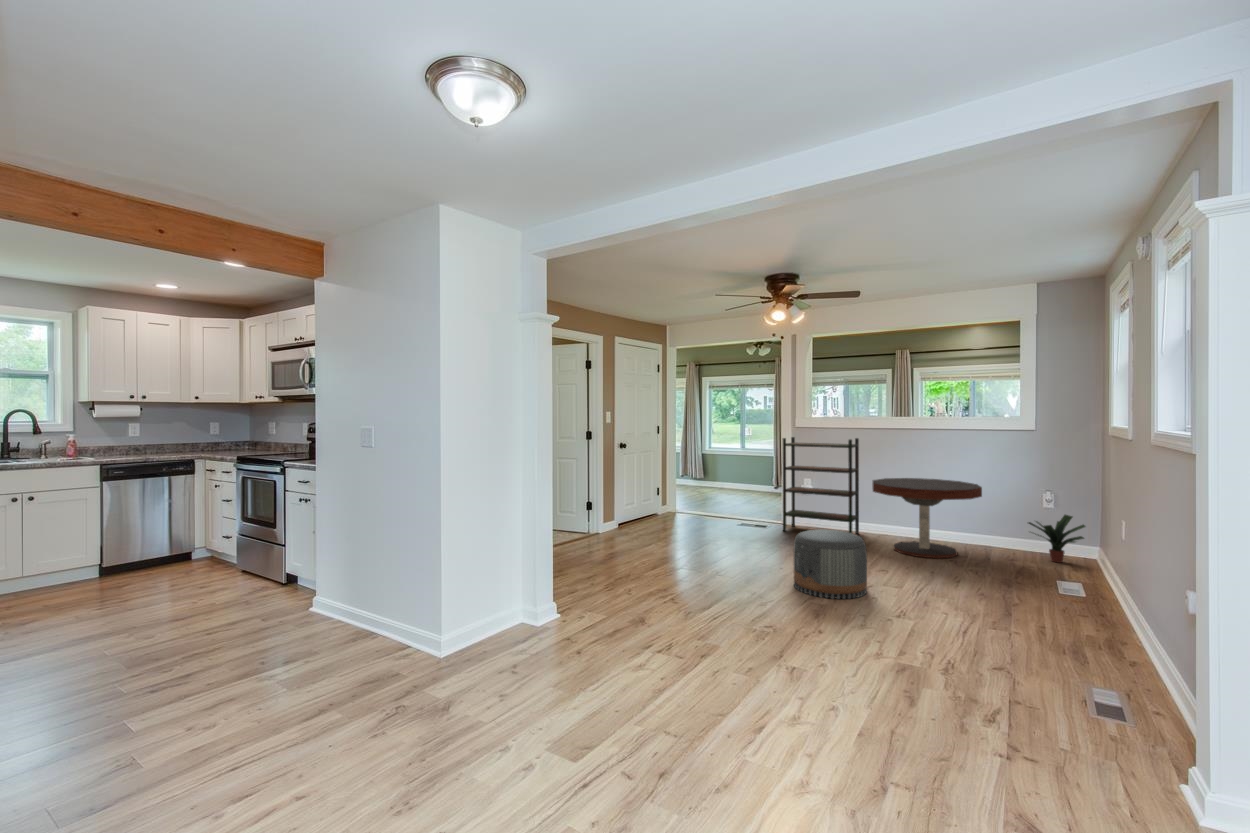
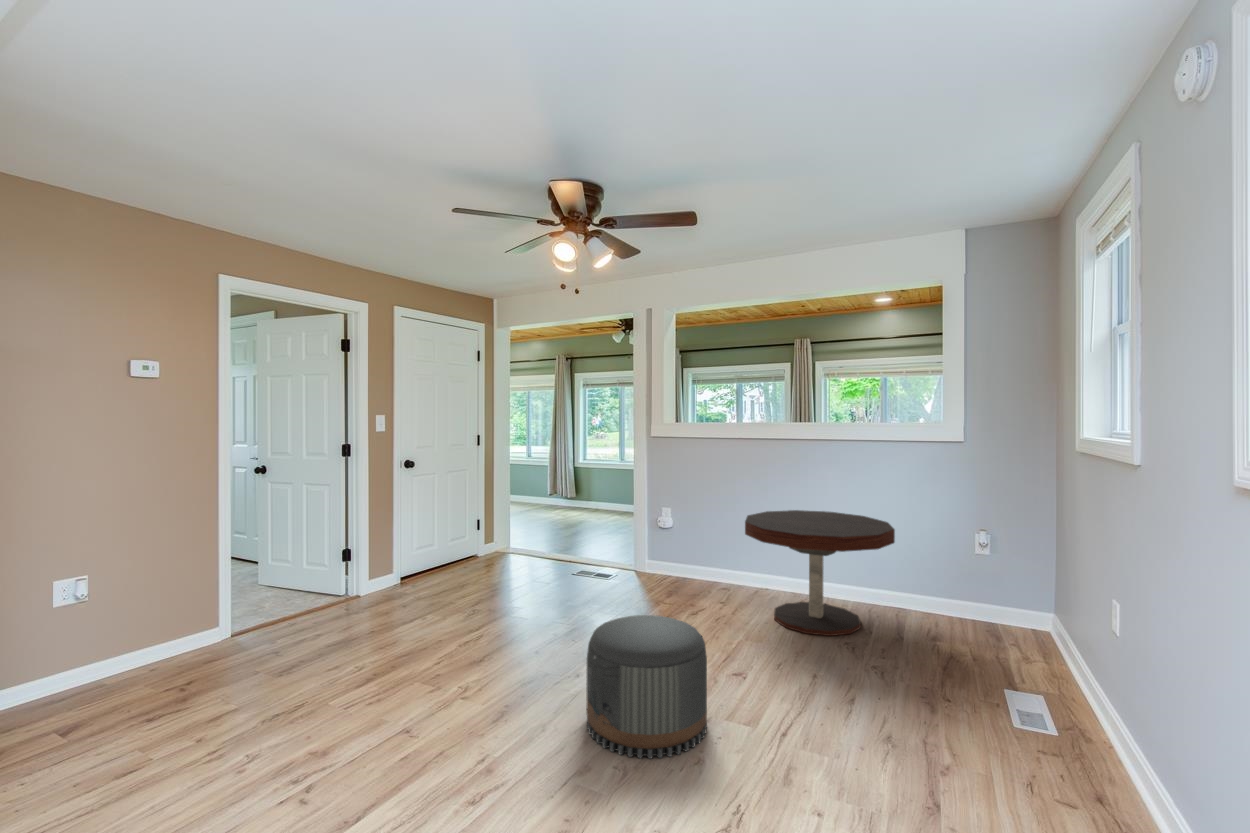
bookshelf: present [783,437,859,534] -> none [632,451,735,598]
potted plant: present [1029,515,1085,563] -> none [947,558,1037,639]

